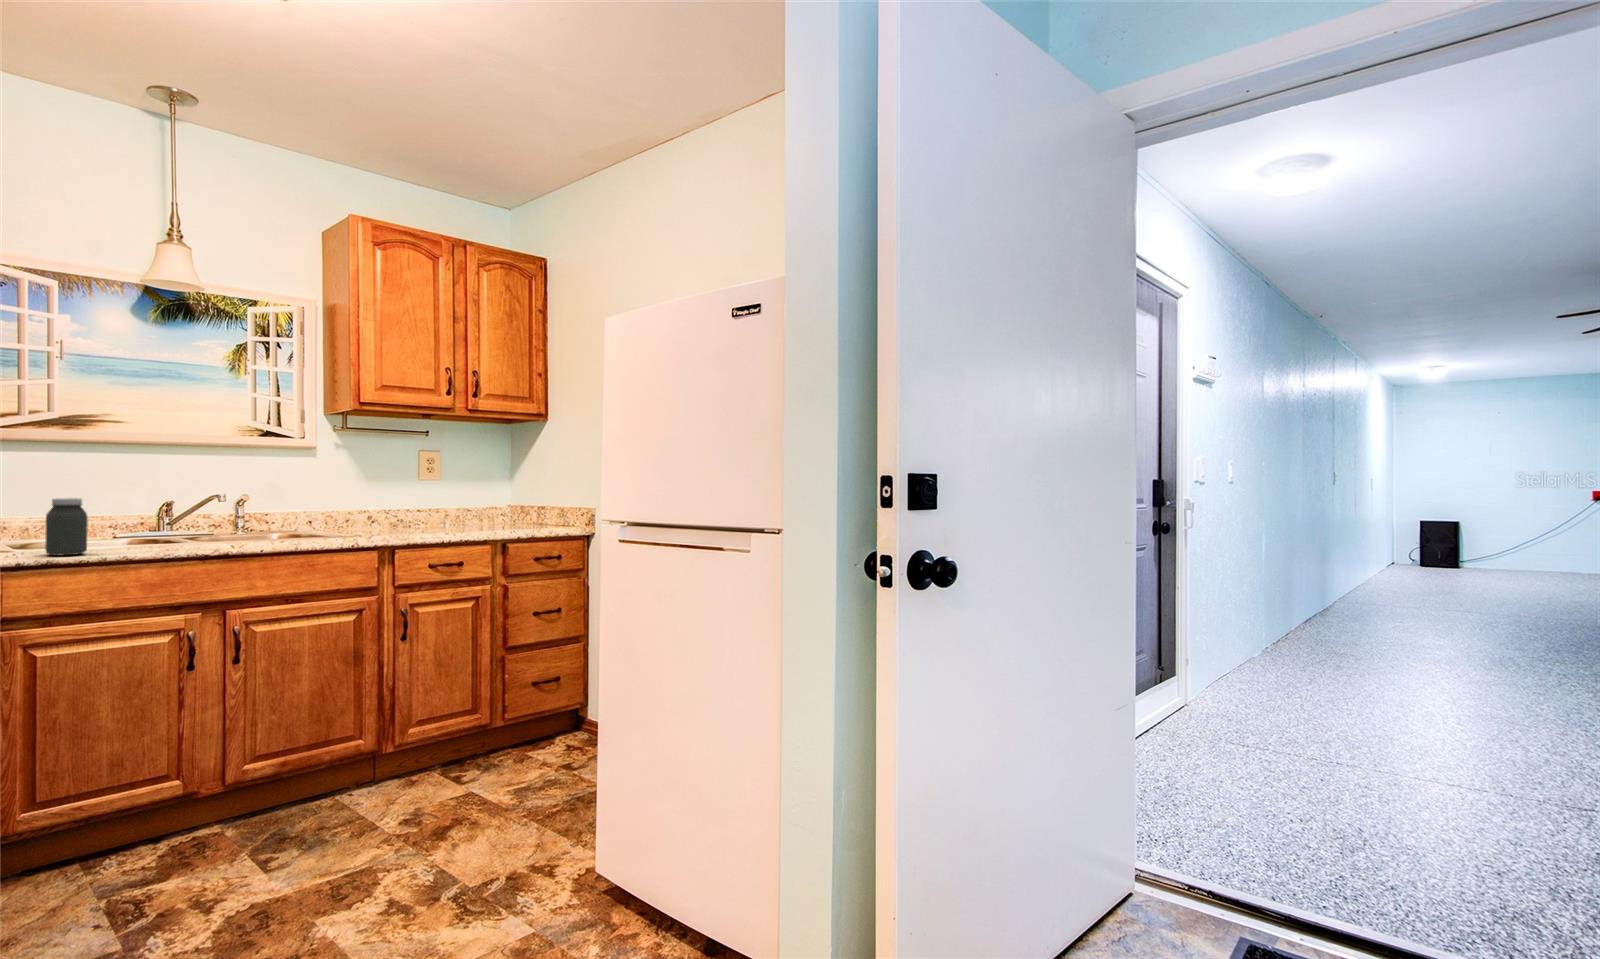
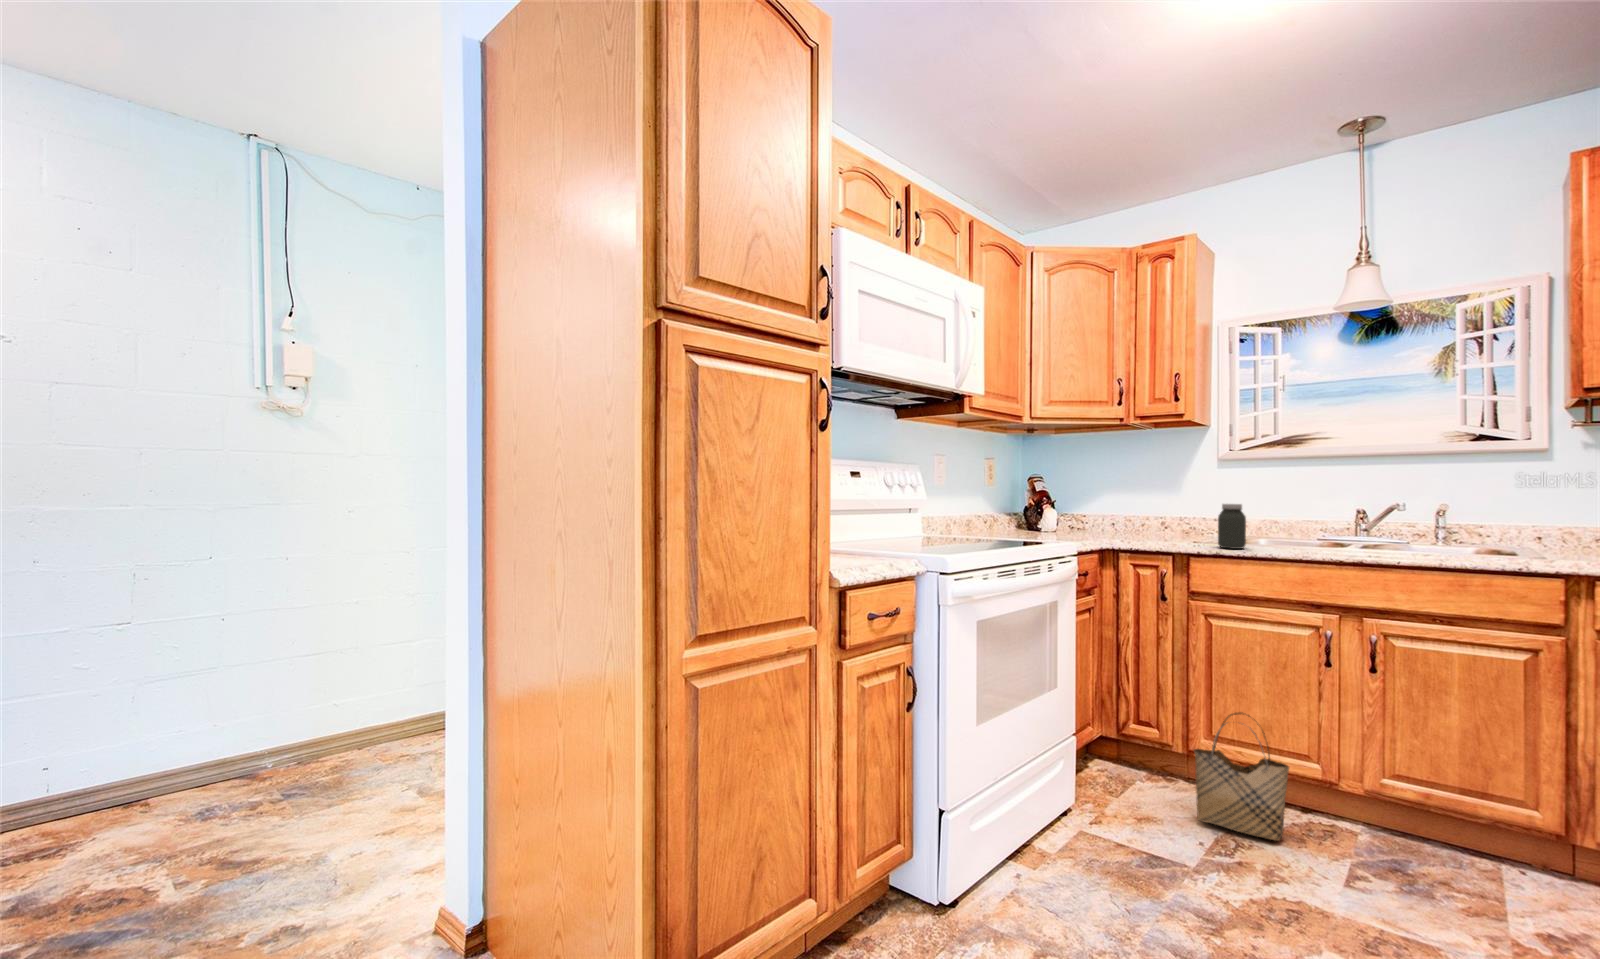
woven basket: none [50,752,177,911] -> present [1194,712,1289,841]

